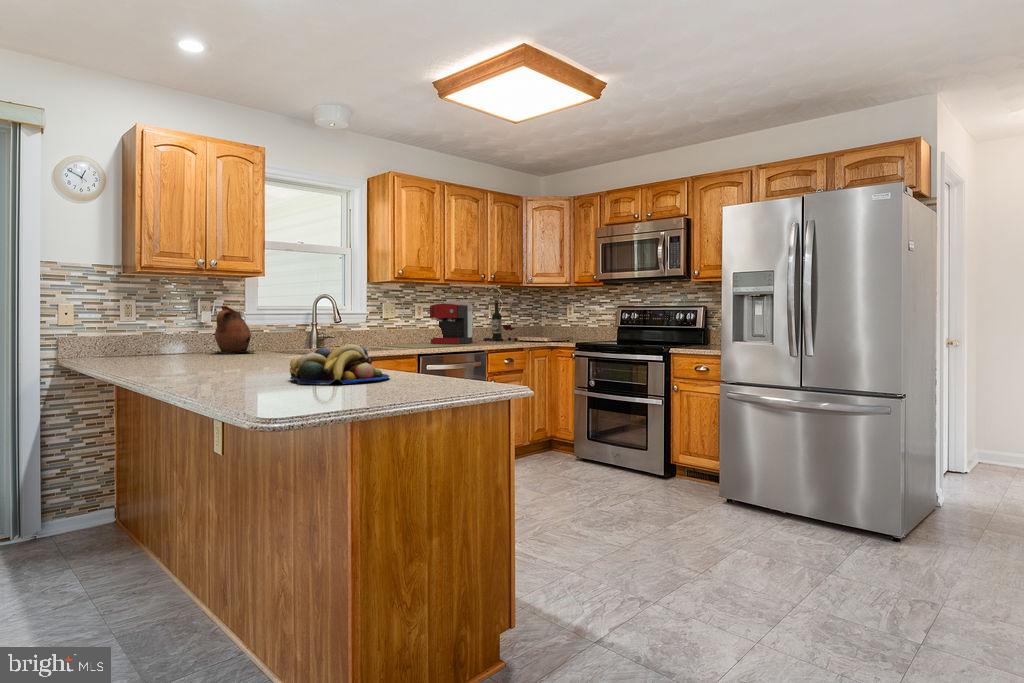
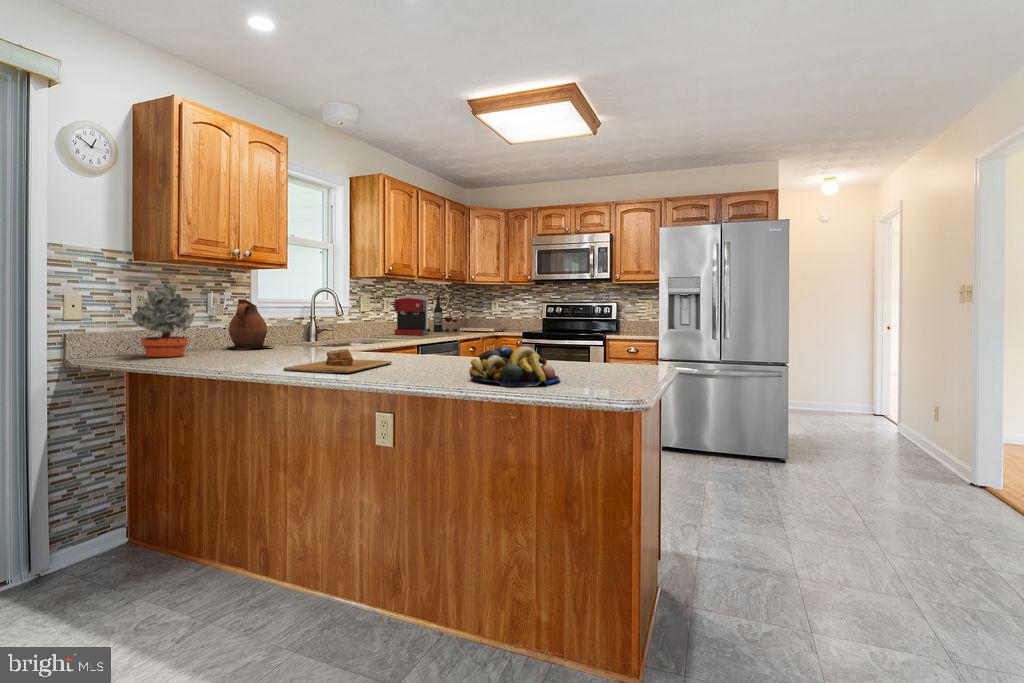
potted plant: none [107,293,169,358] -> present [132,284,195,357]
cutting board: none [176,350,294,371] -> present [283,349,392,373]

